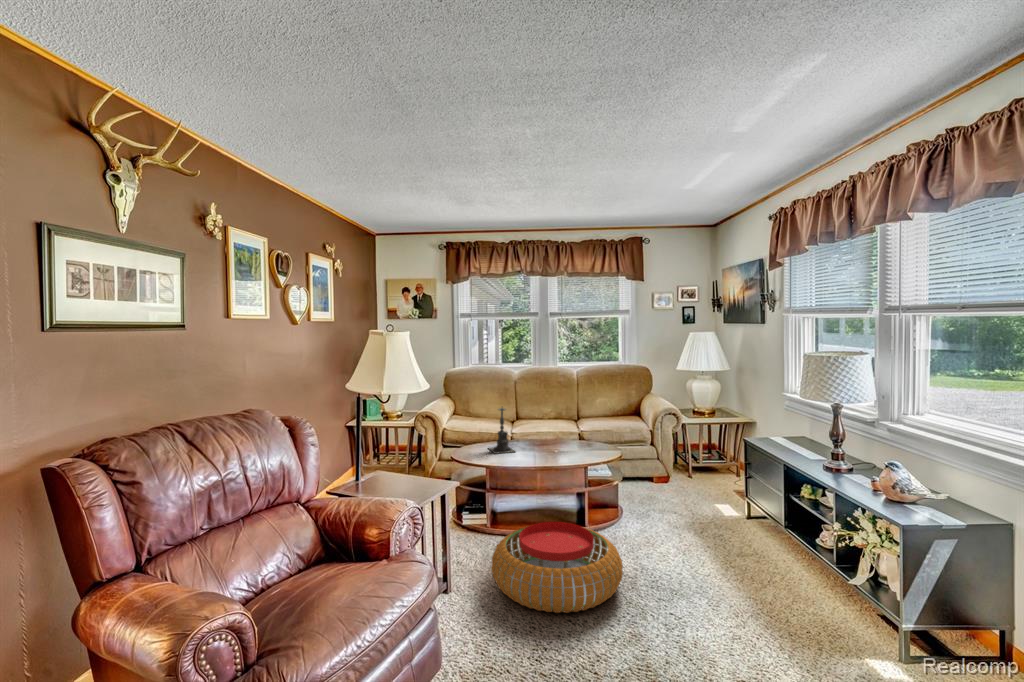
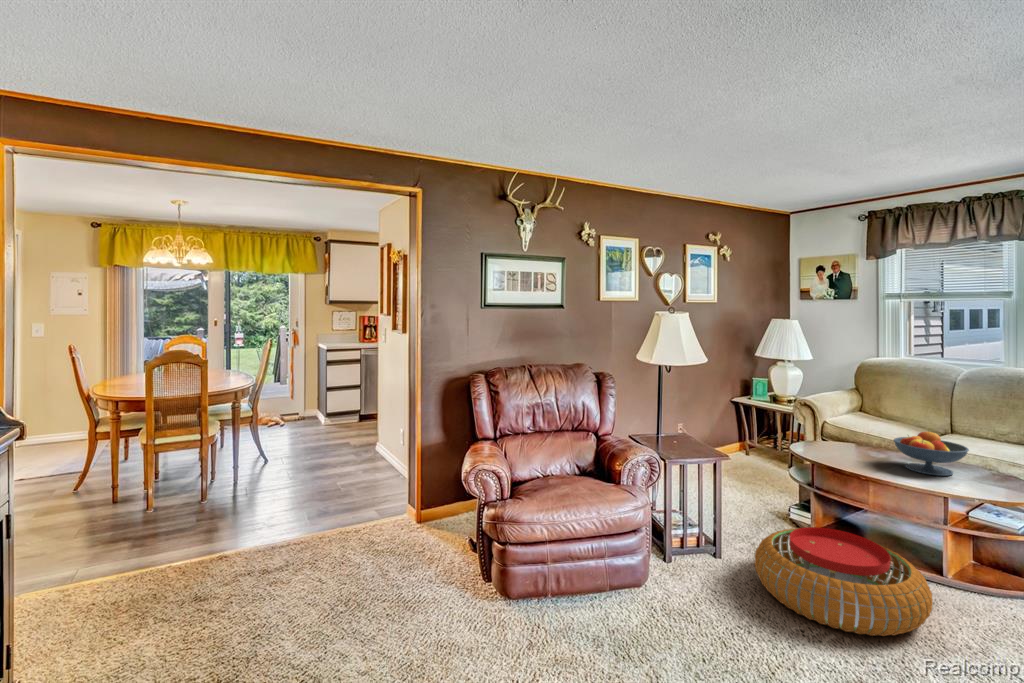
candle holder: present [489,408,515,454] -> none [841,396,874,457]
fruit bowl: none [533,422,578,457] -> present [894,432,969,476]

